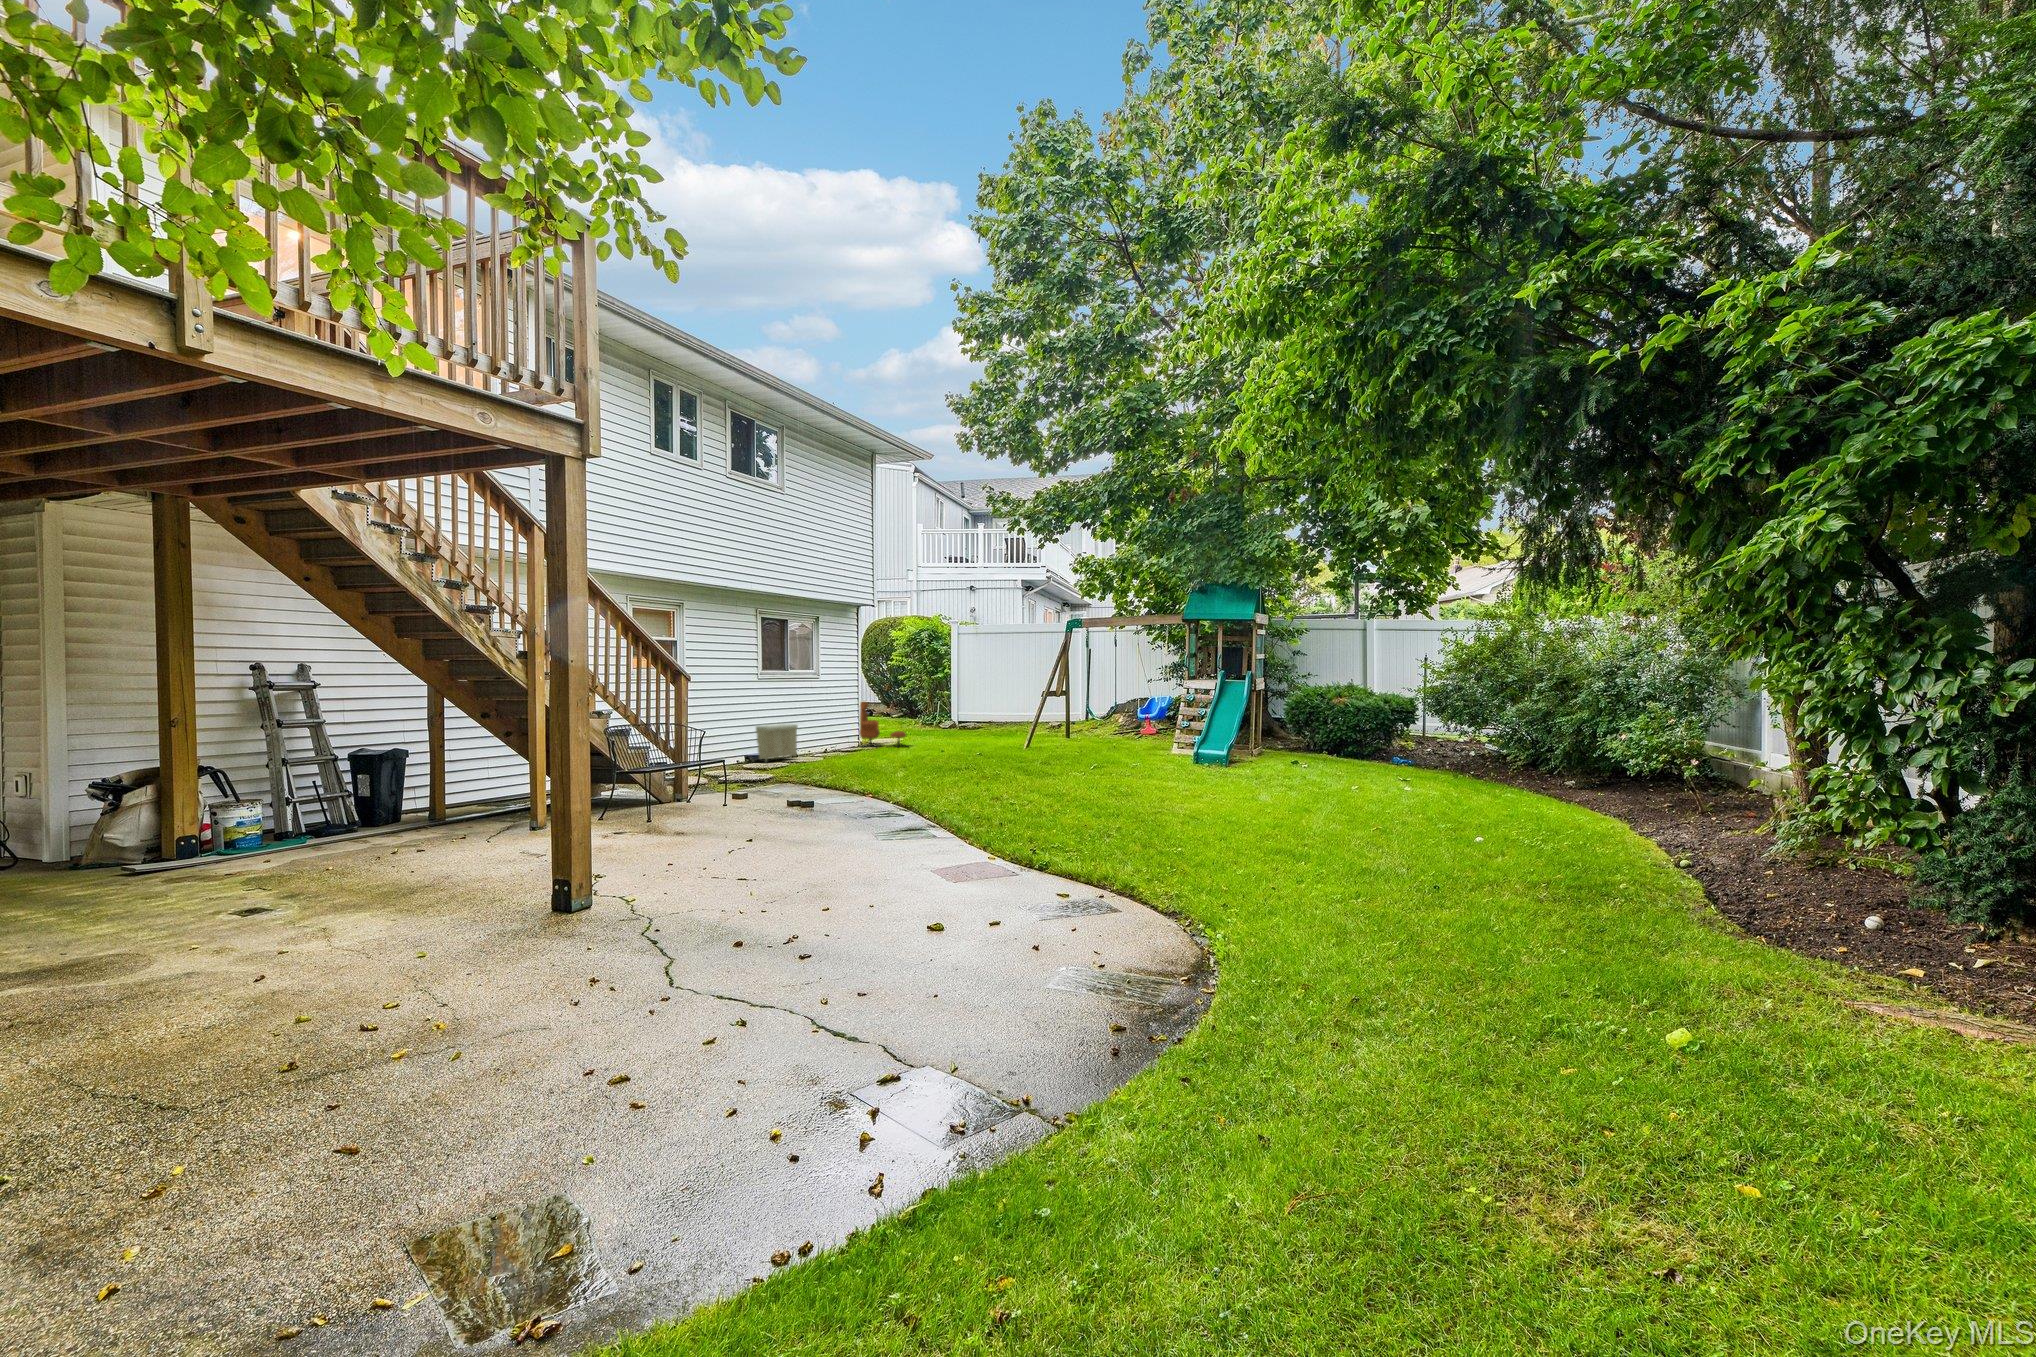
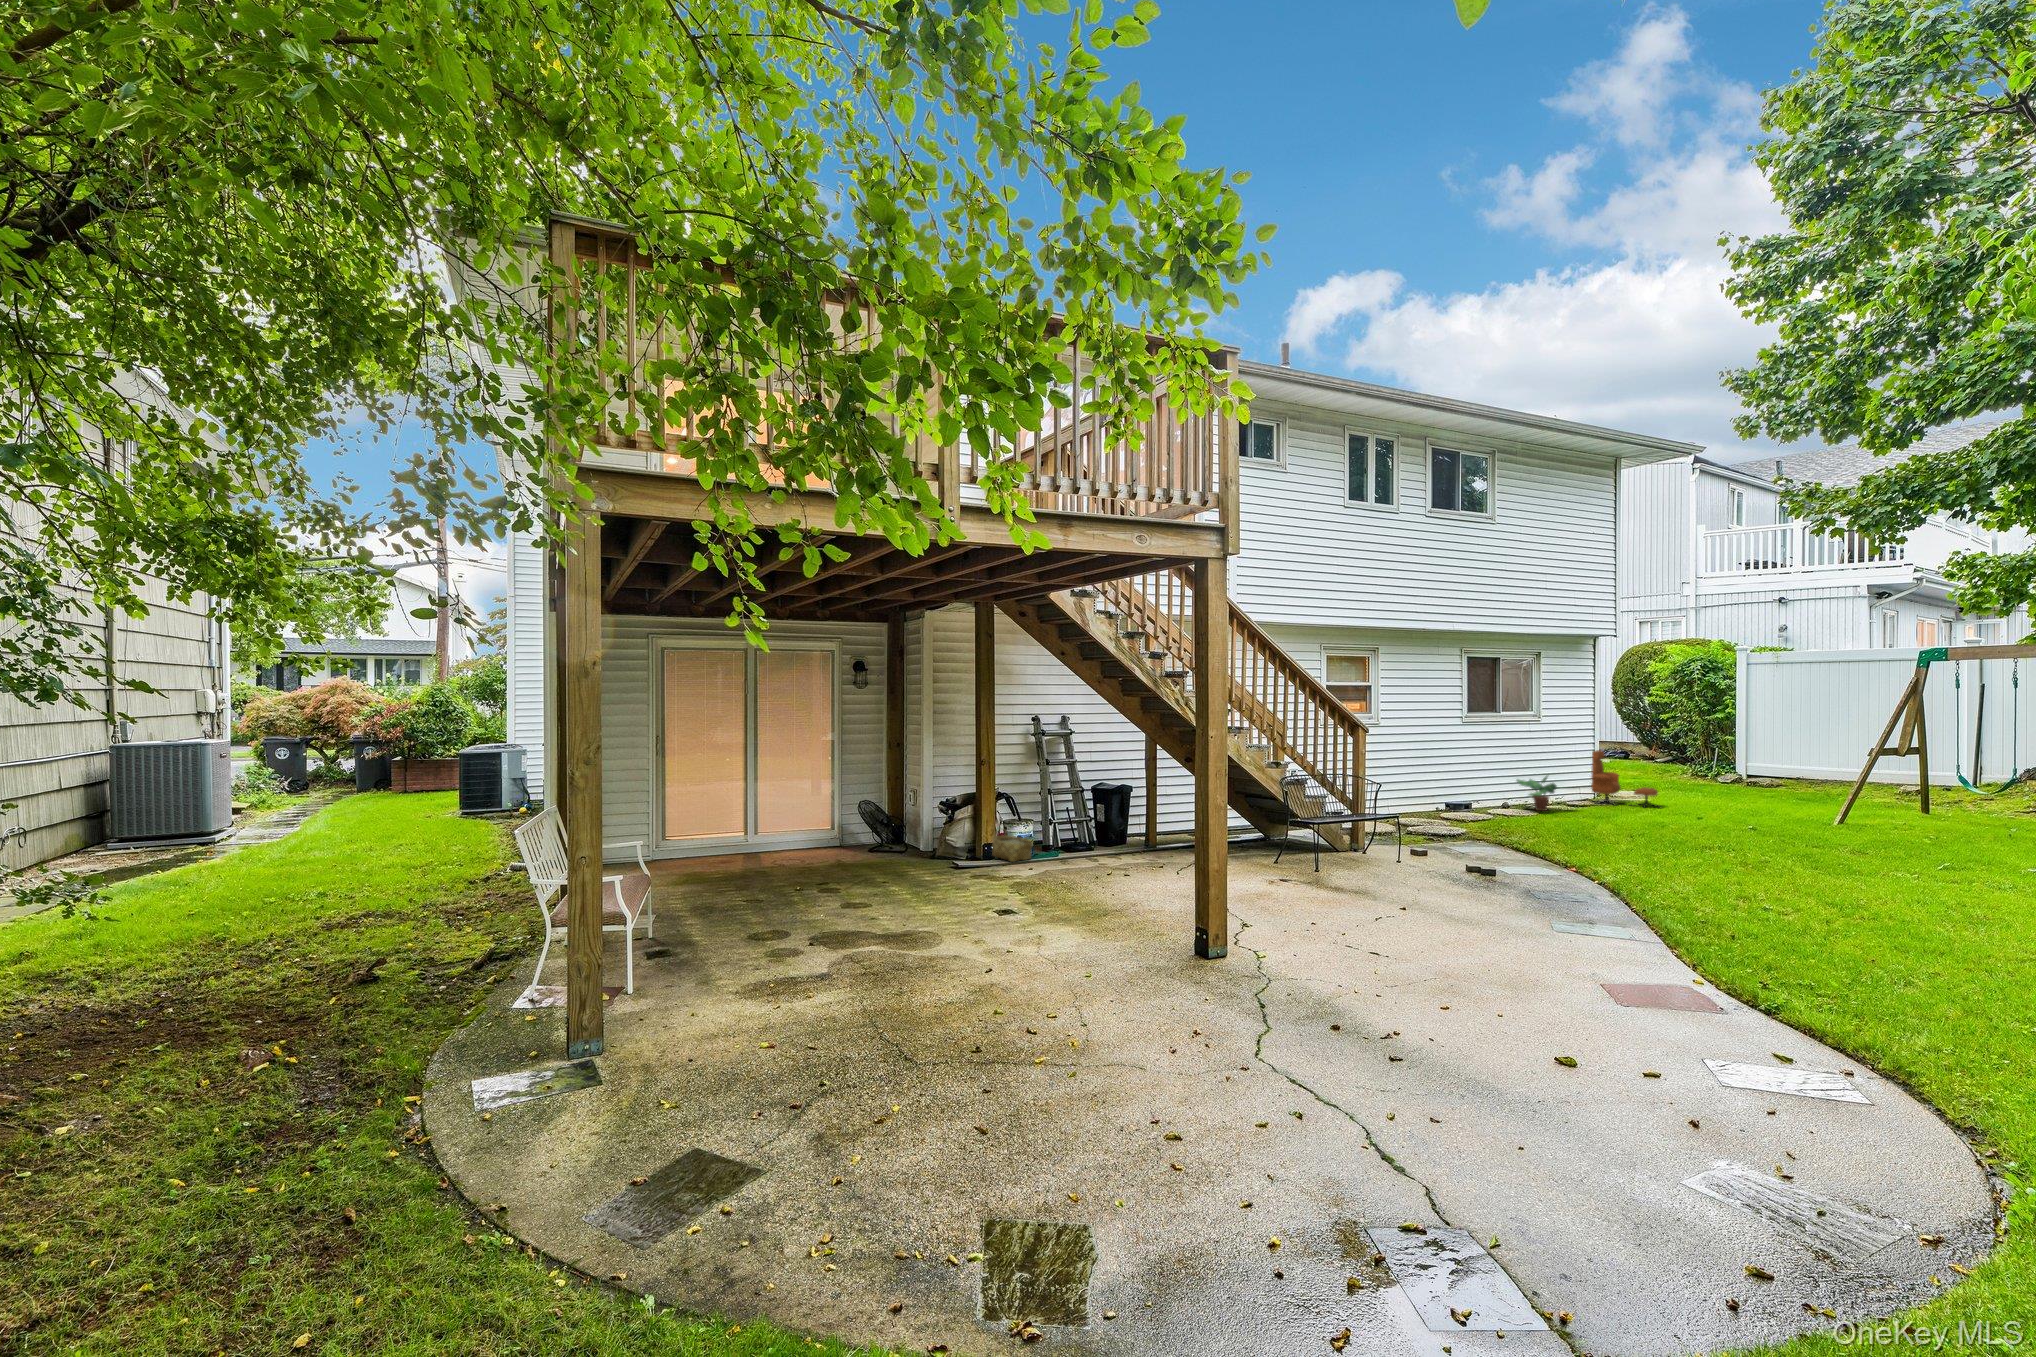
potted plant: none [804,722,849,755] -> present [1517,776,1557,811]
storage bench: present [756,724,798,762] -> none [1445,772,1506,814]
woven basket: none [191,816,265,859] -> present [992,828,1033,862]

